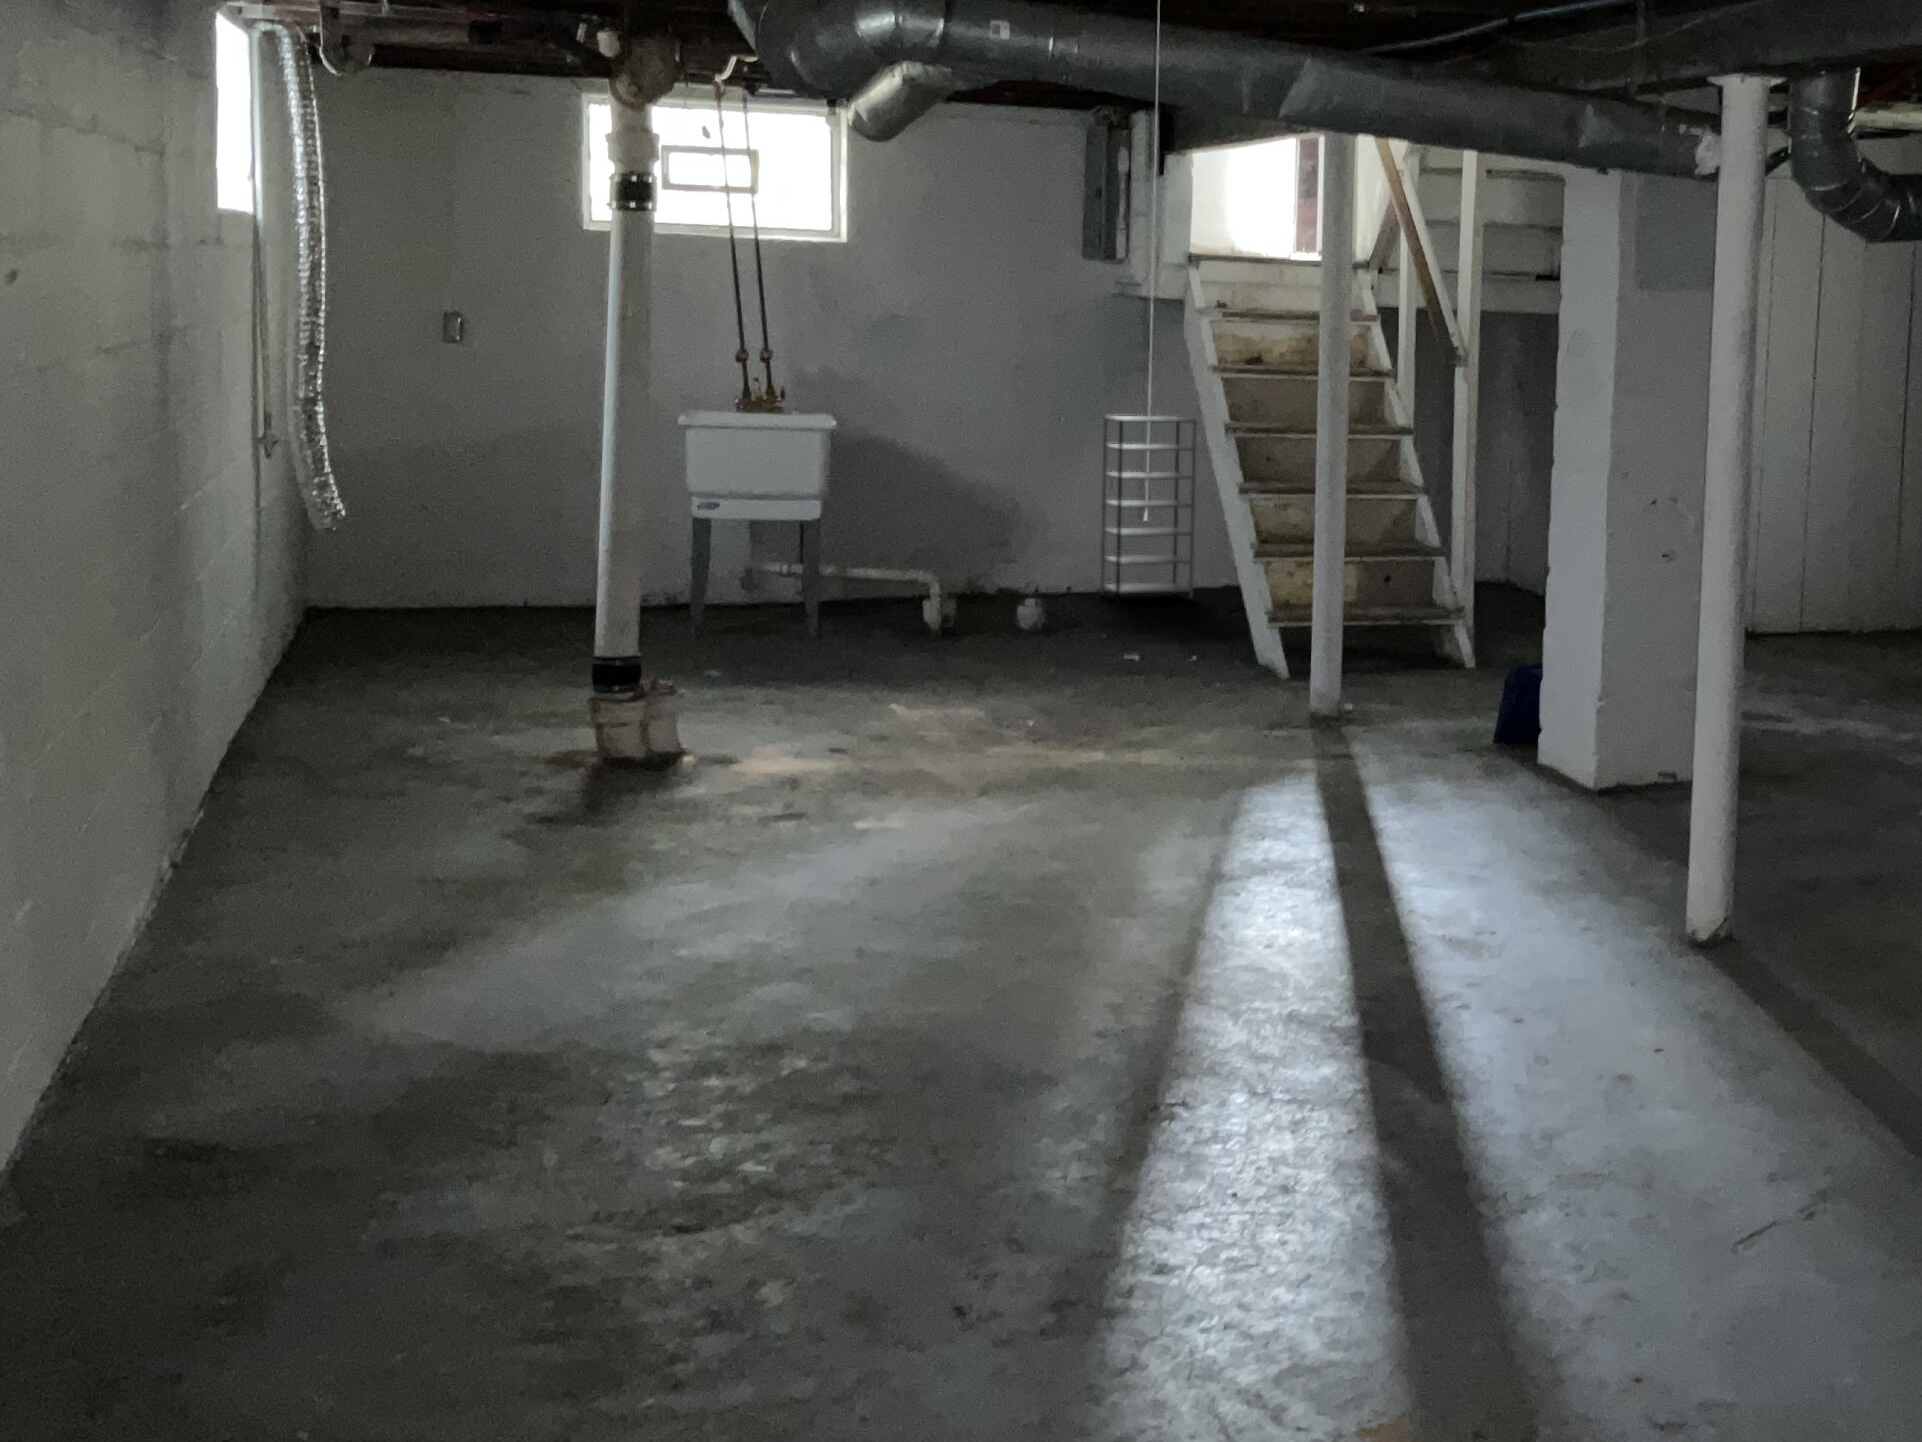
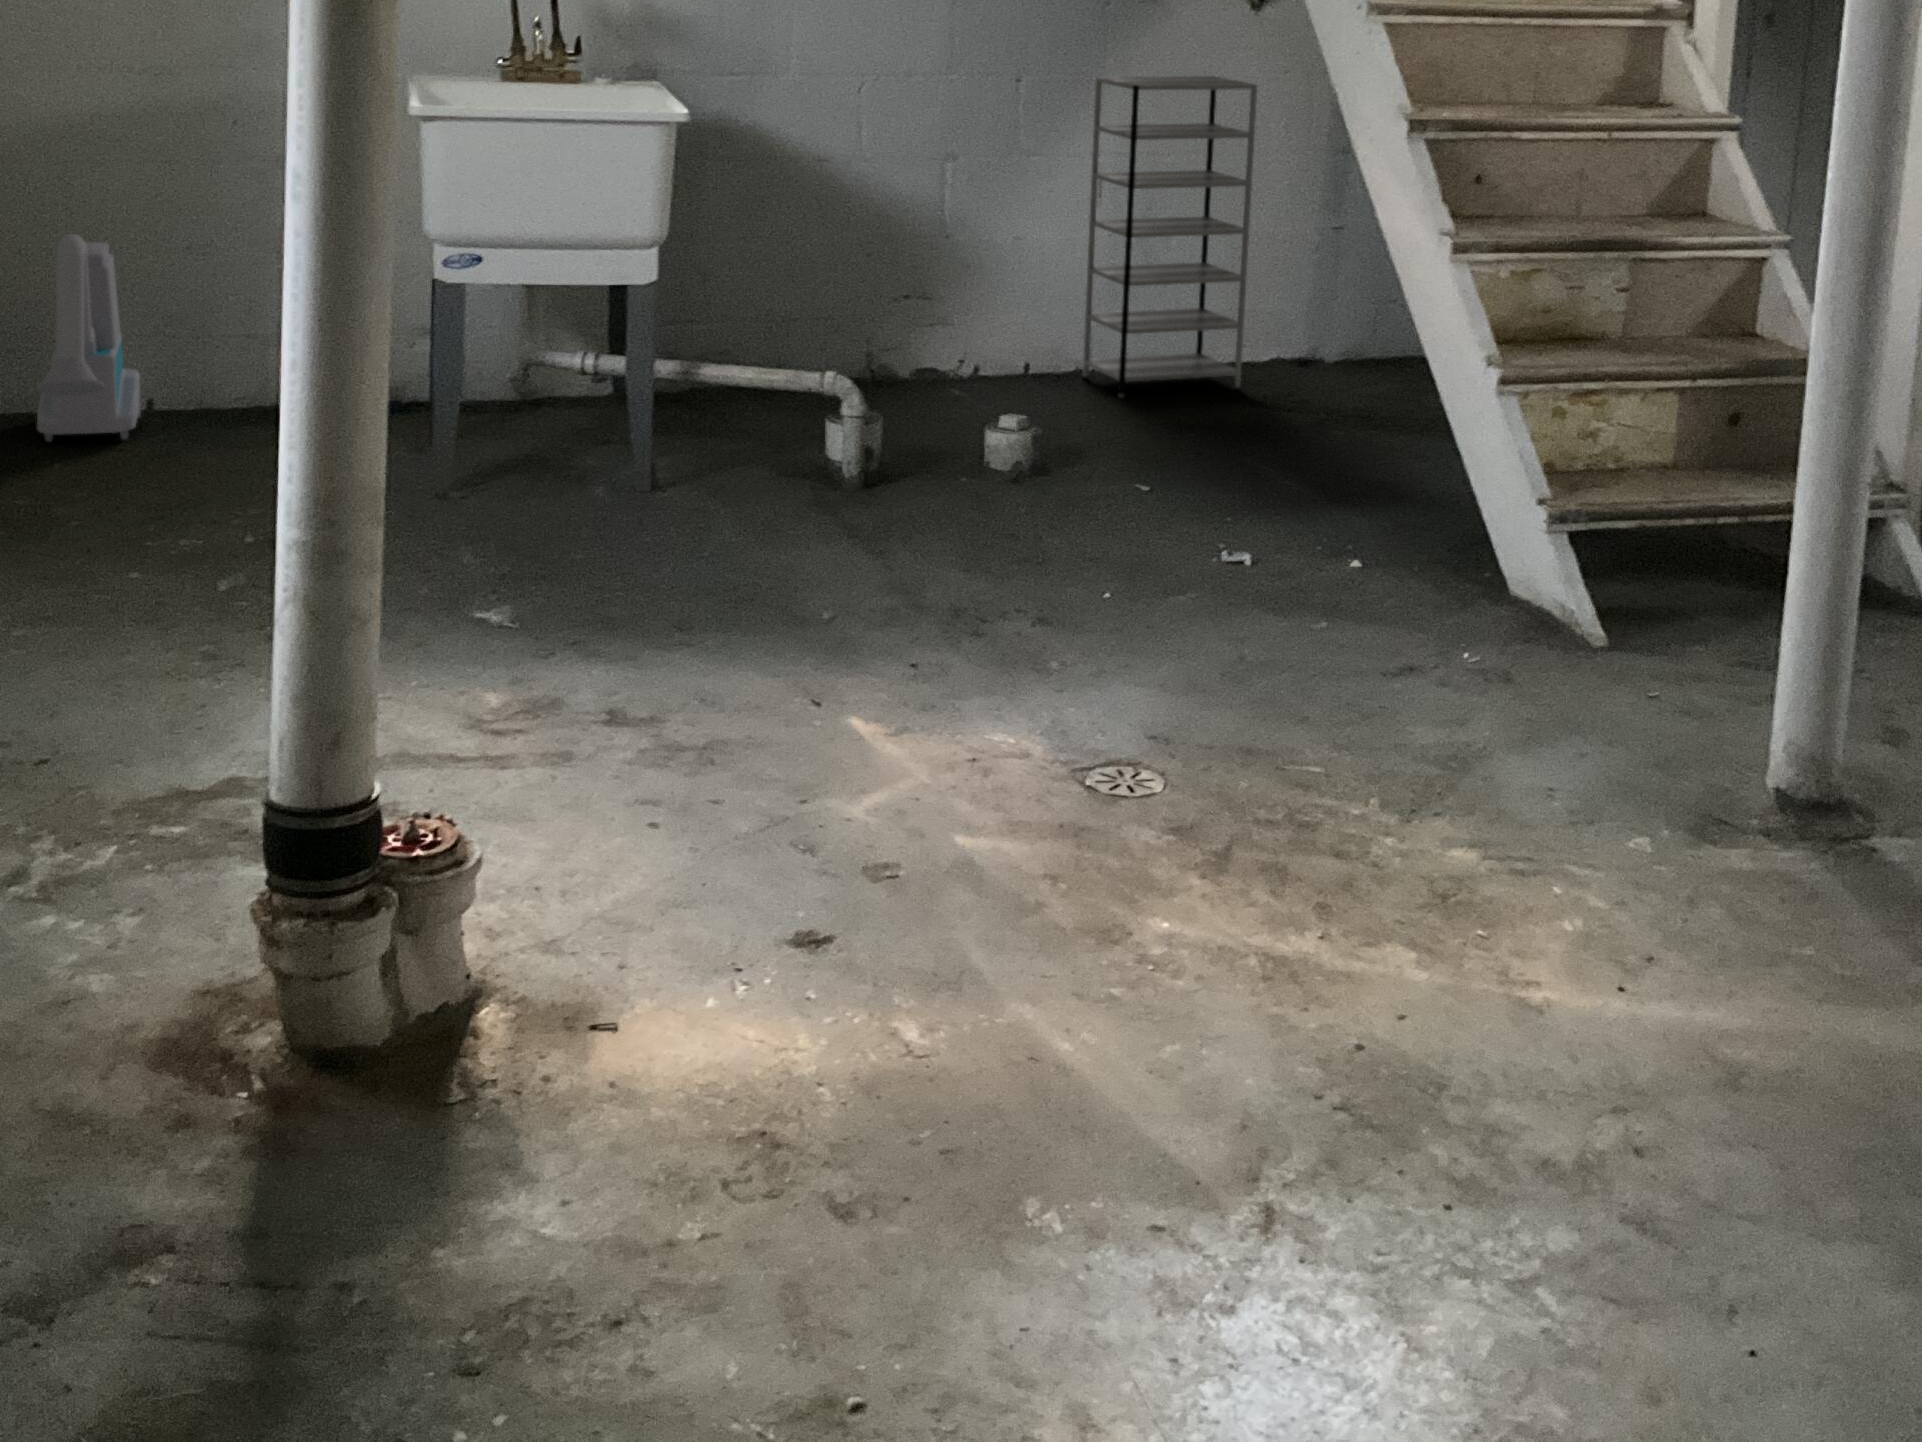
vacuum cleaner: none [458,493,518,617] -> present [36,234,141,442]

